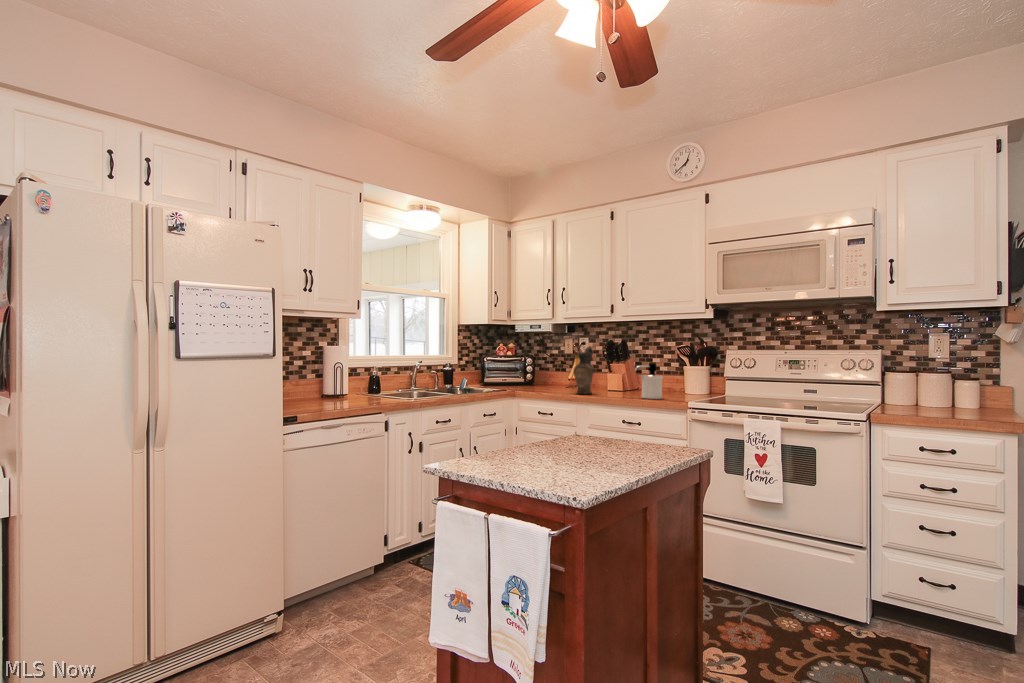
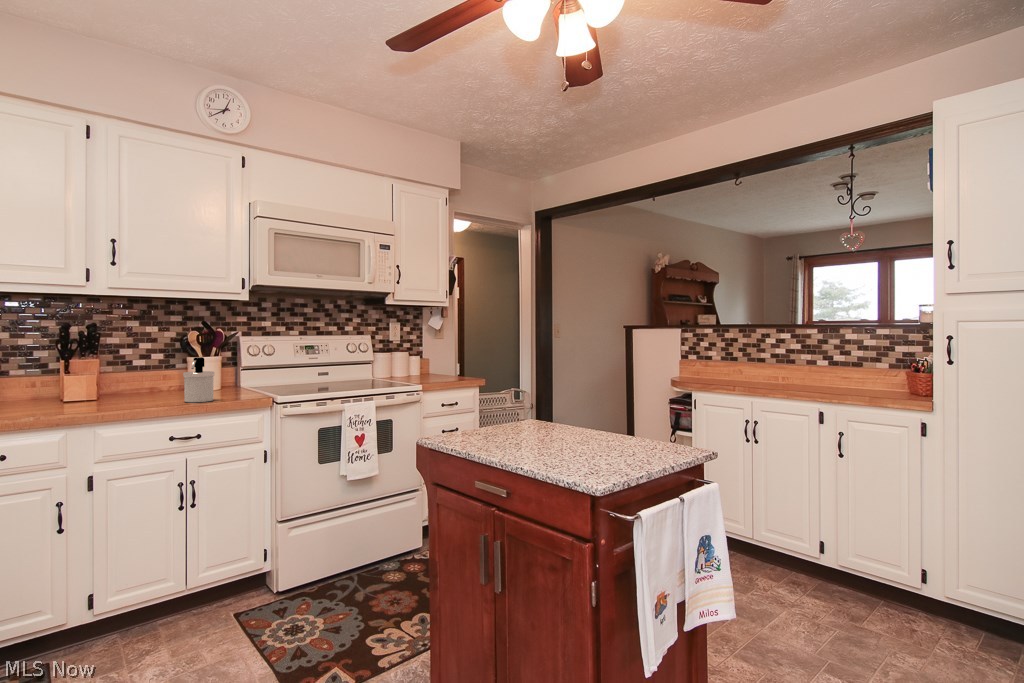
ceramic pitcher: present [573,347,594,394] -> none [52,336,94,413]

